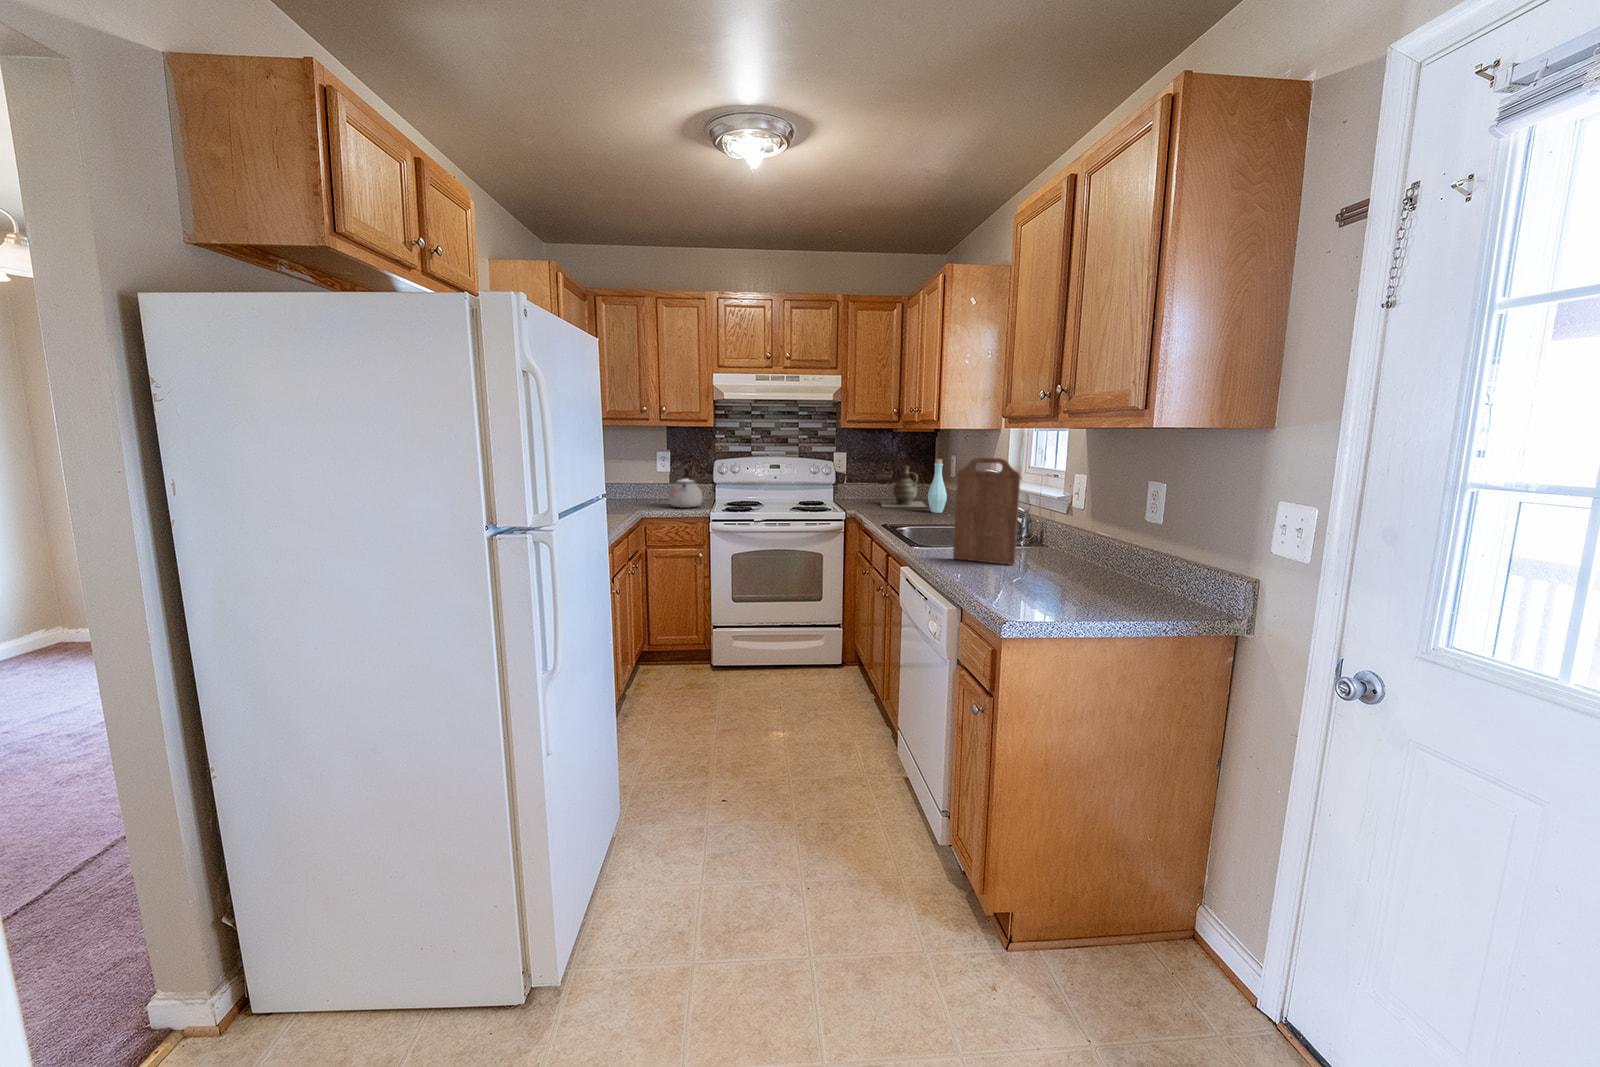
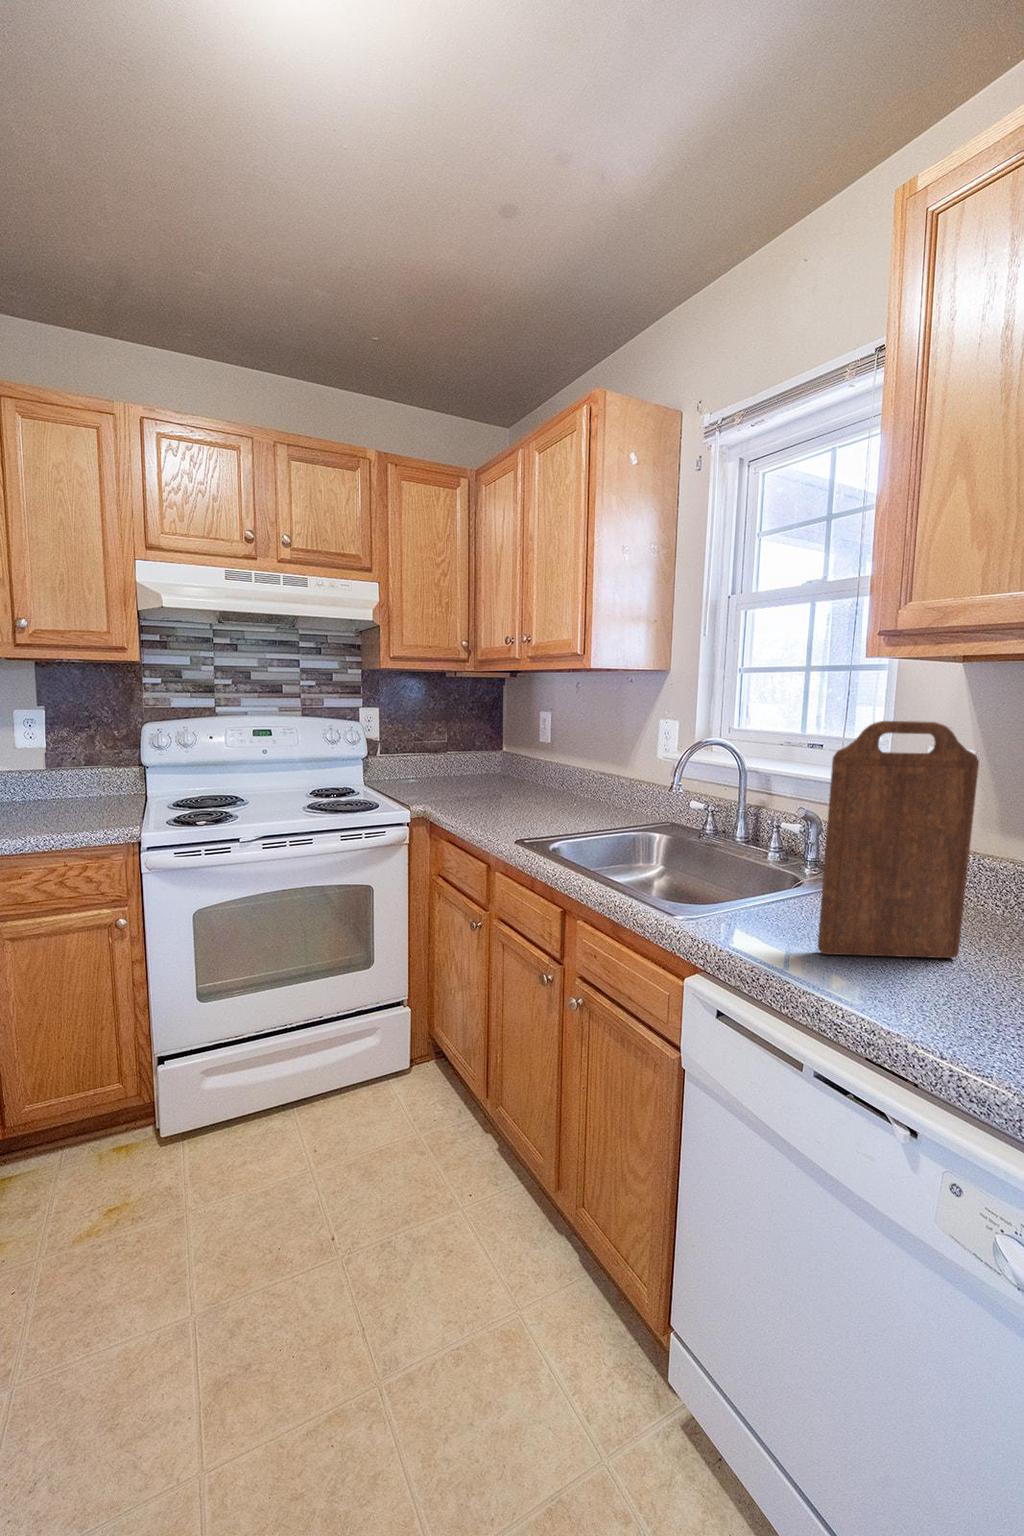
bottle: present [928,459,947,513] -> none [541,719,571,804]
ceramic jug: present [881,466,925,507] -> none [444,729,528,797]
kettle: present [669,468,703,508] -> none [42,743,123,824]

